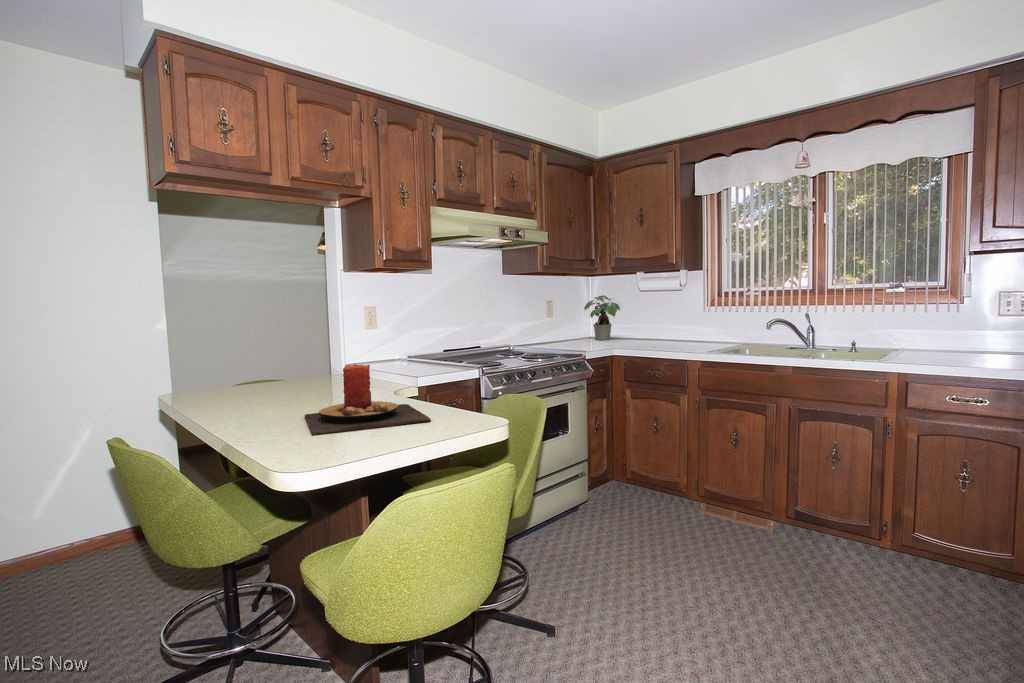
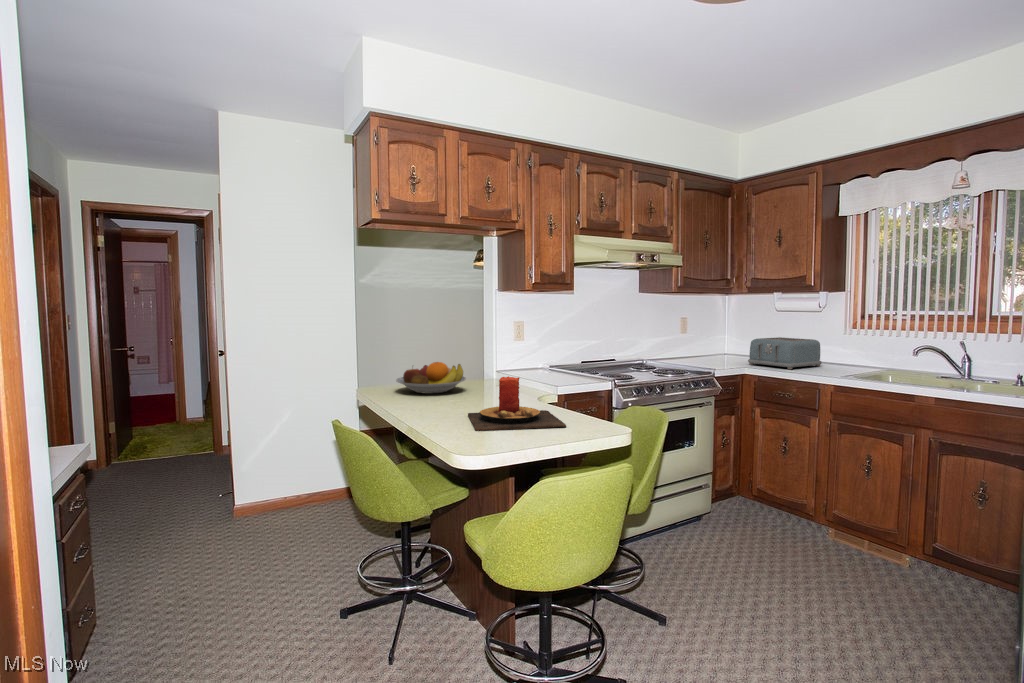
potted plant: present [584,295,620,340] -> none [717,313,756,357]
toaster: none [617,317,685,348] -> present [748,337,822,369]
fruit bowl: none [211,356,307,396] -> present [396,362,466,394]

